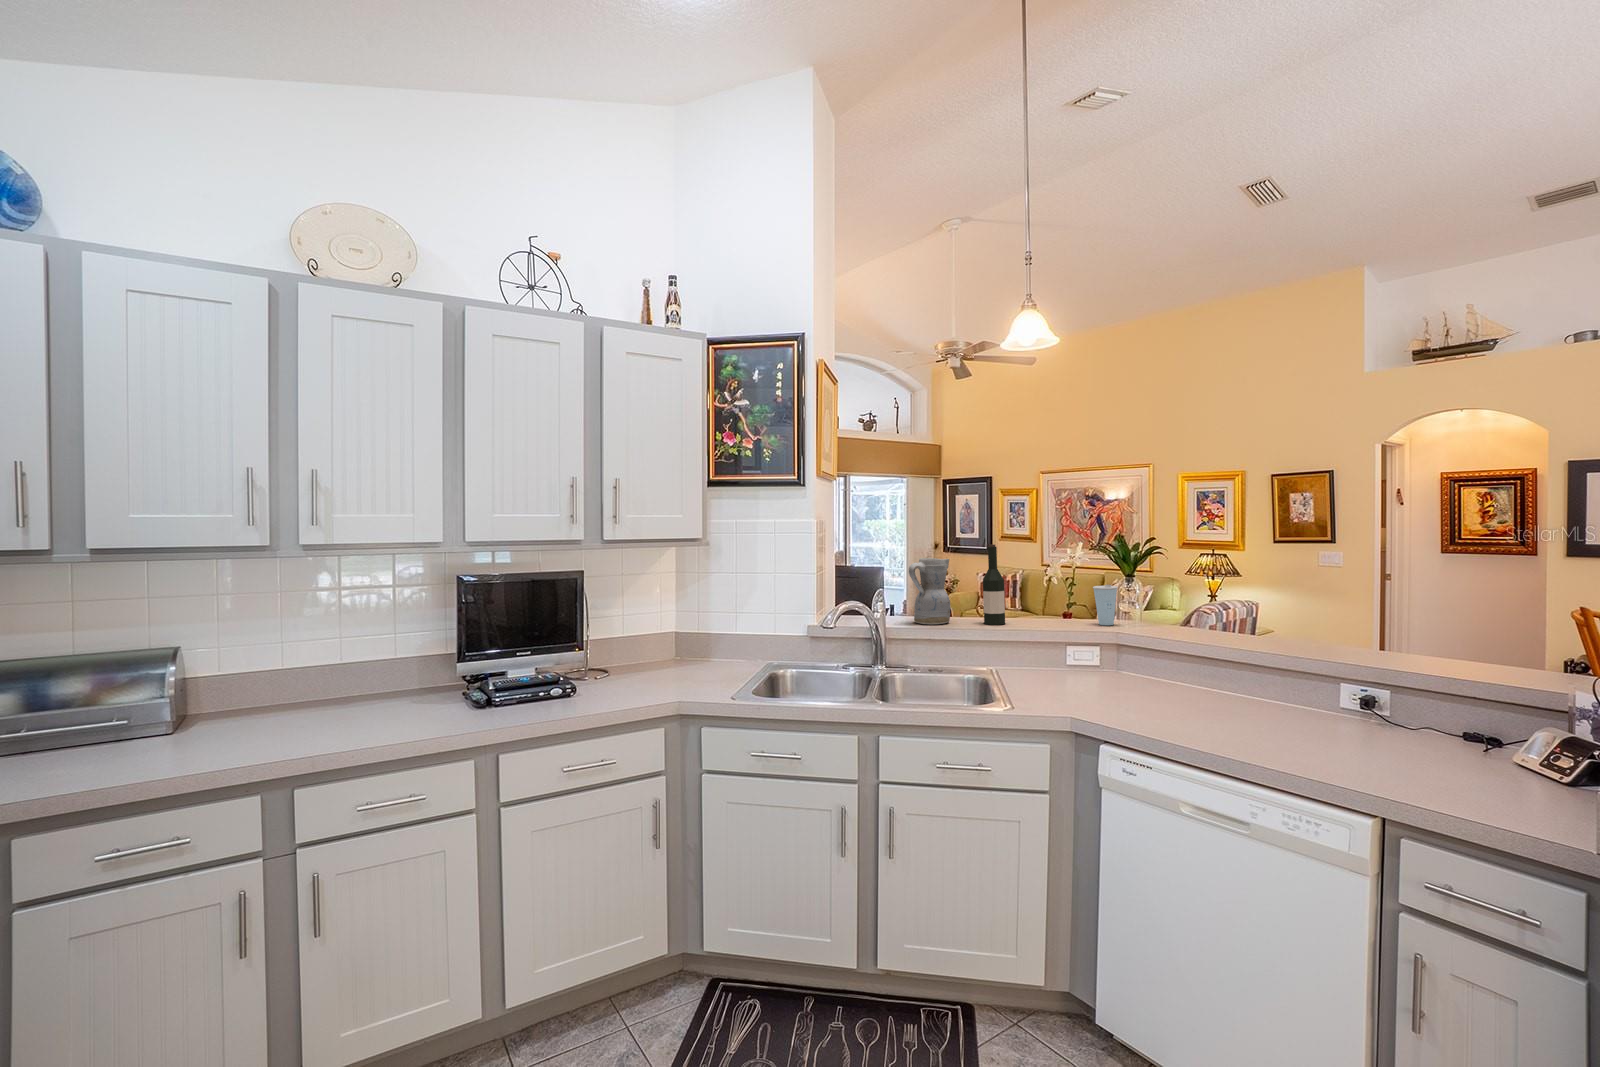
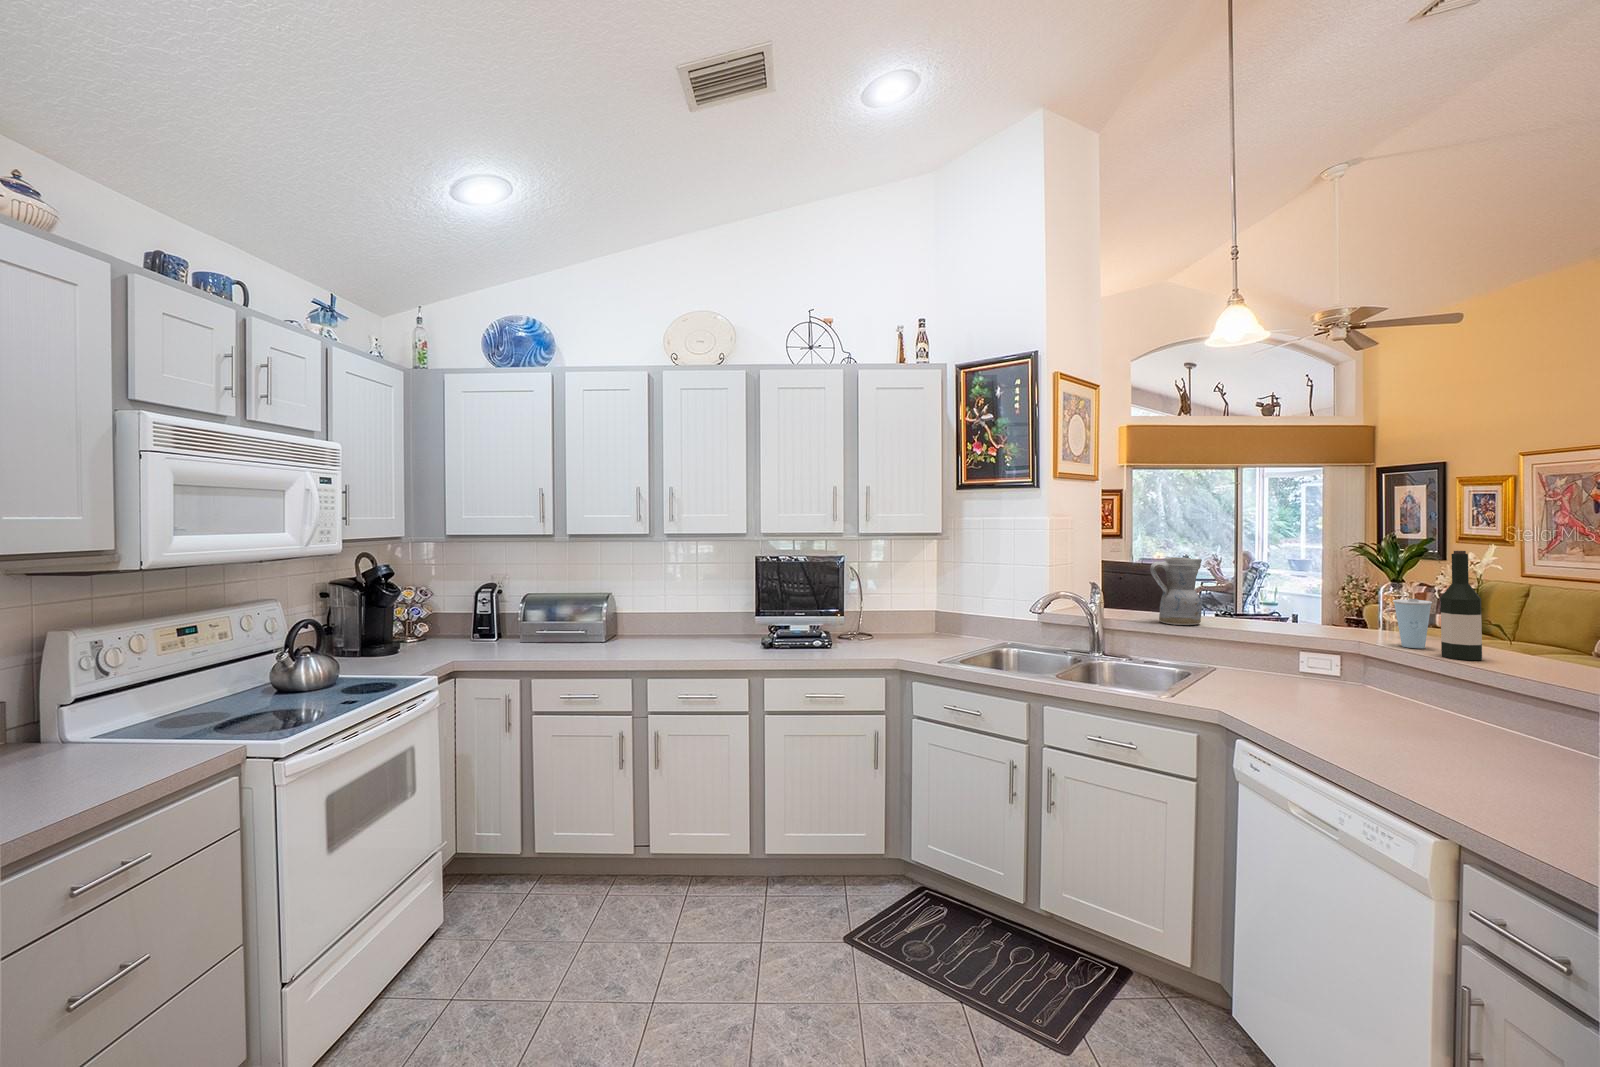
wine bottle: present [983,544,1005,625] -> present [1440,551,1482,660]

